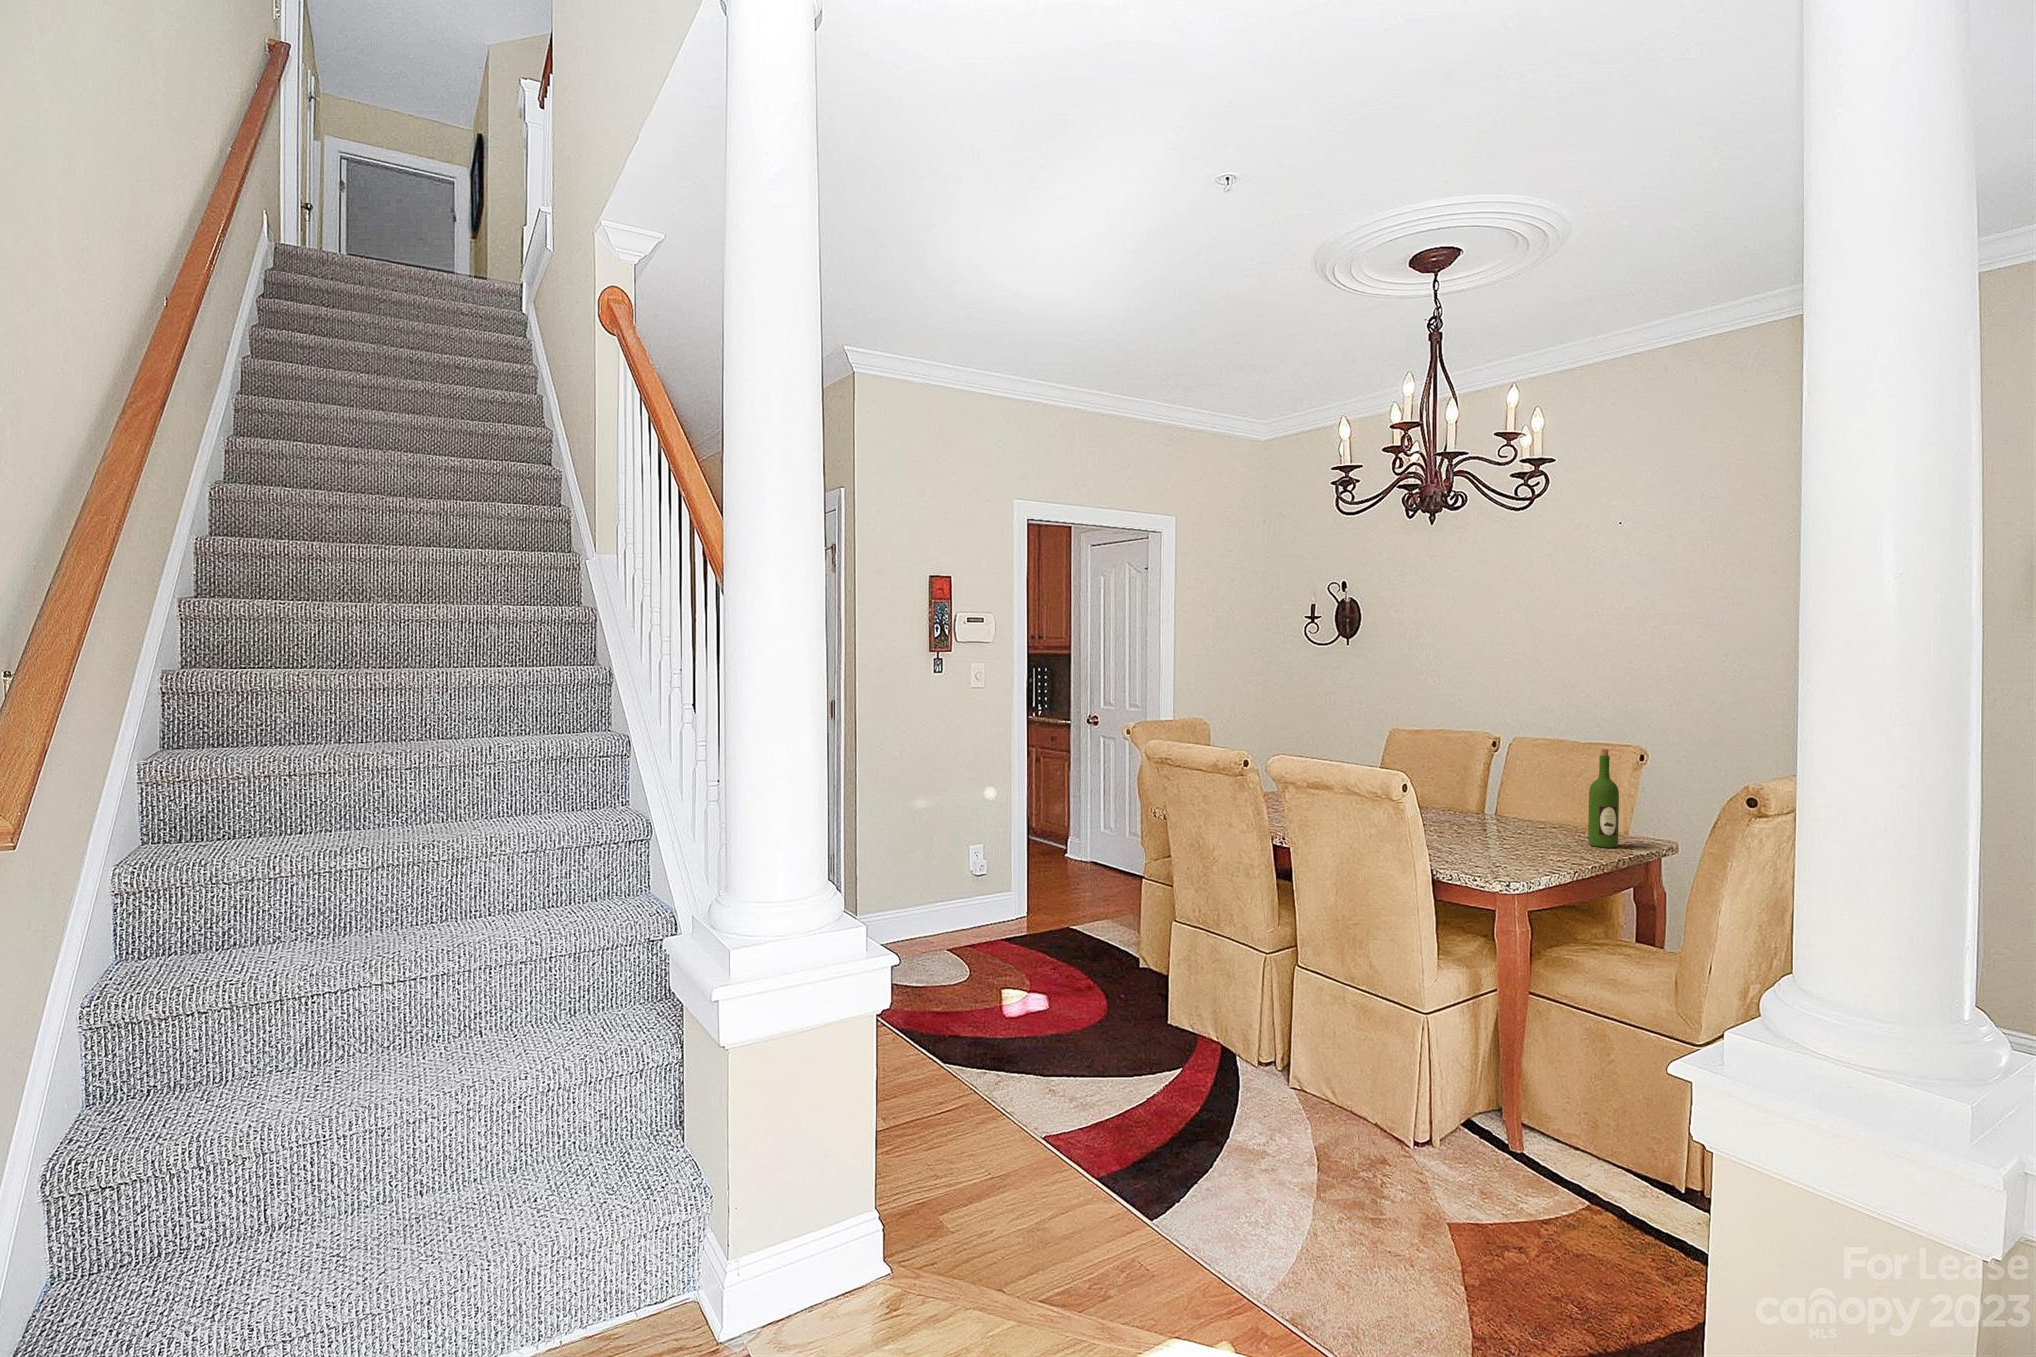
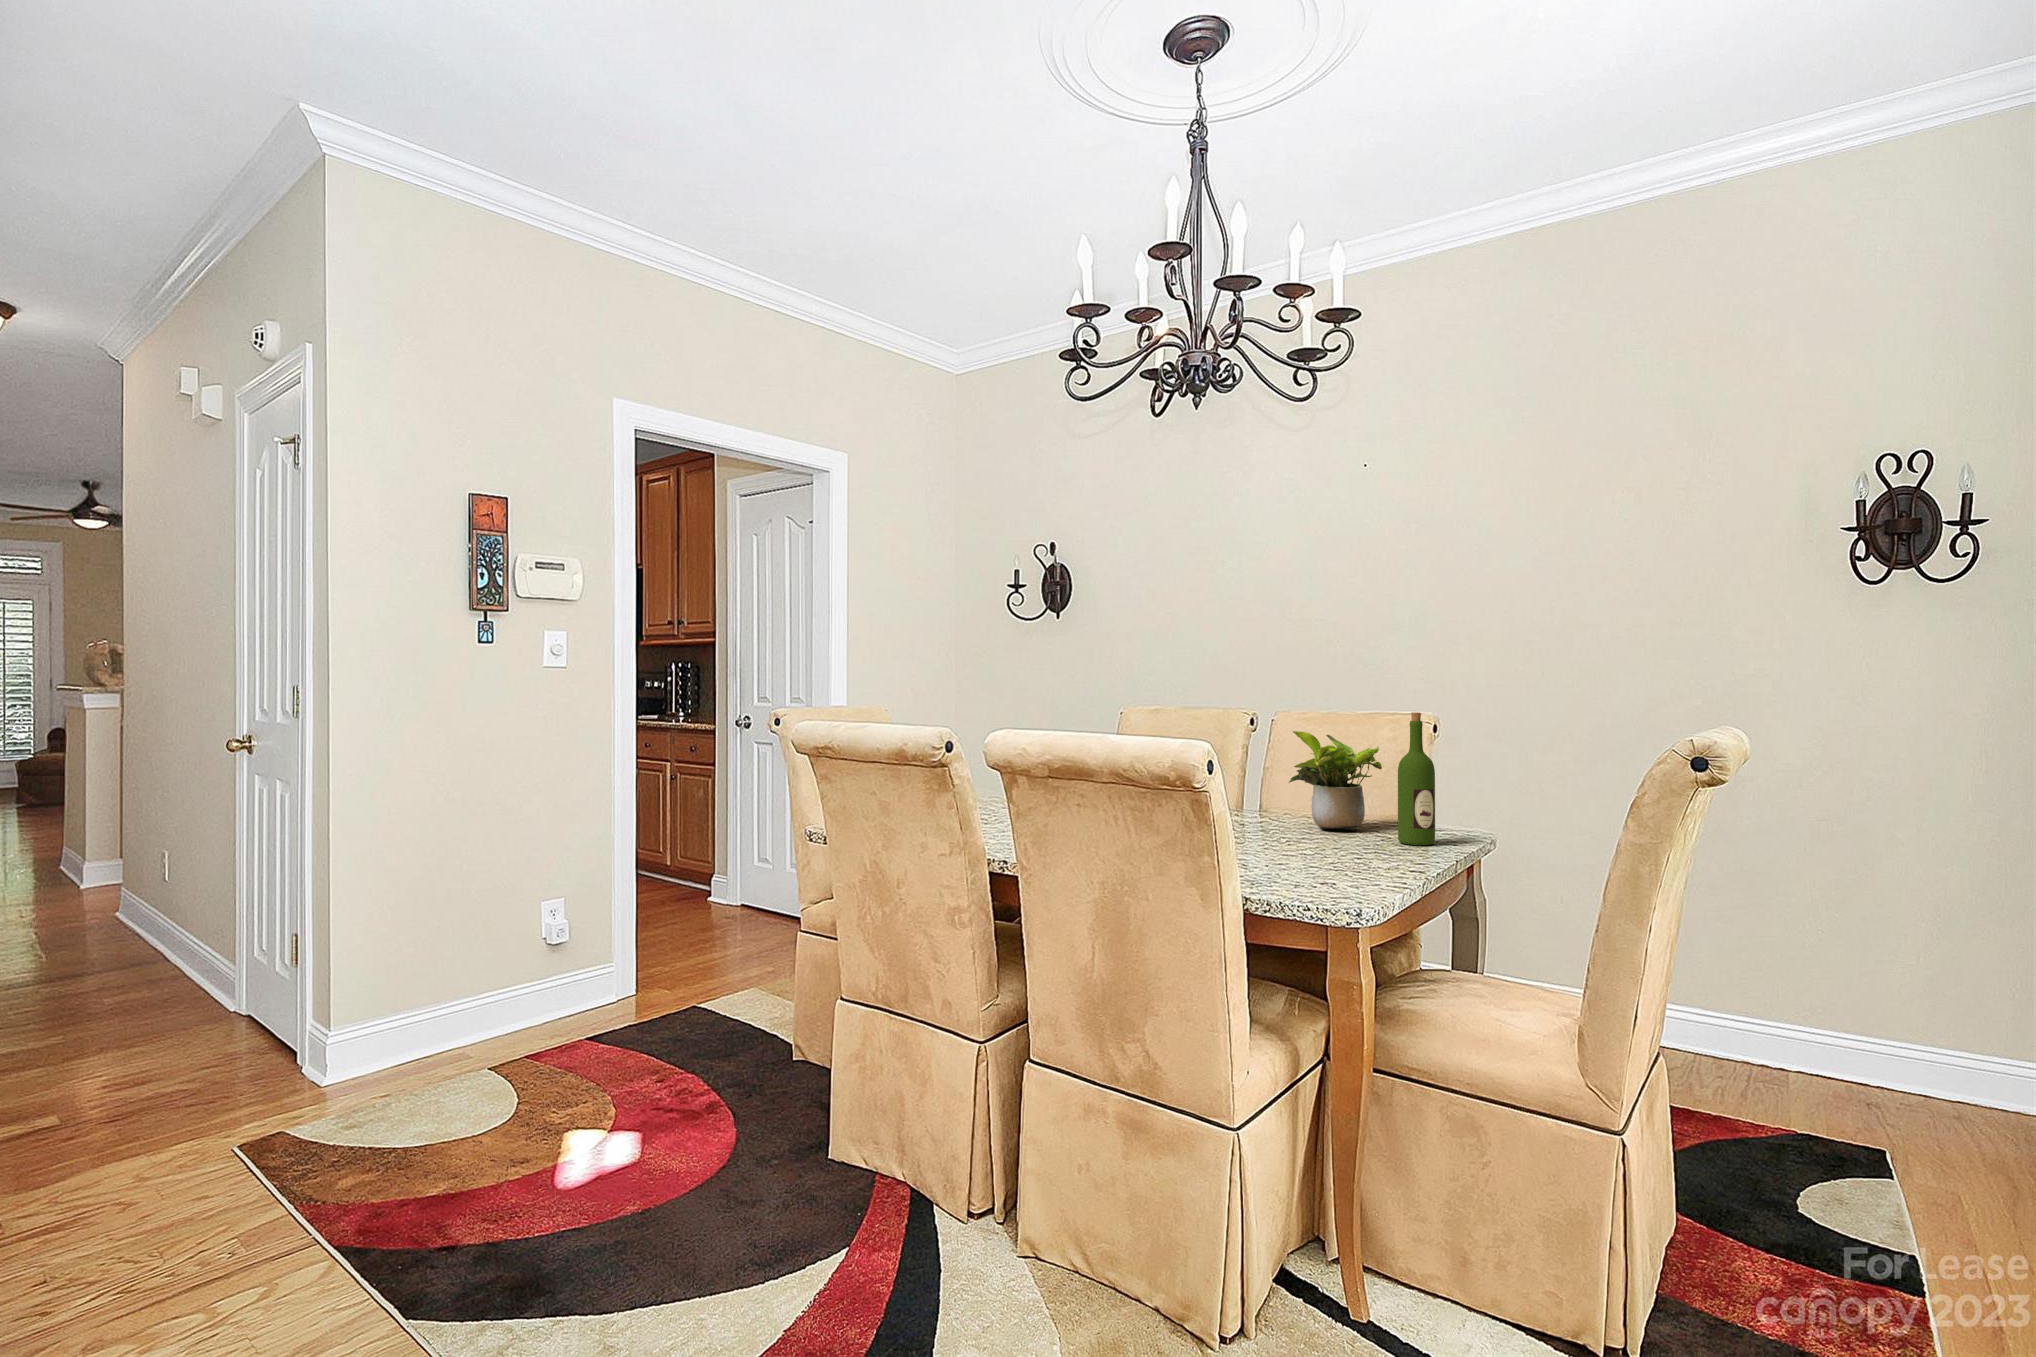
potted plant: none [1510,757,1586,831] -> present [1289,731,1382,829]

